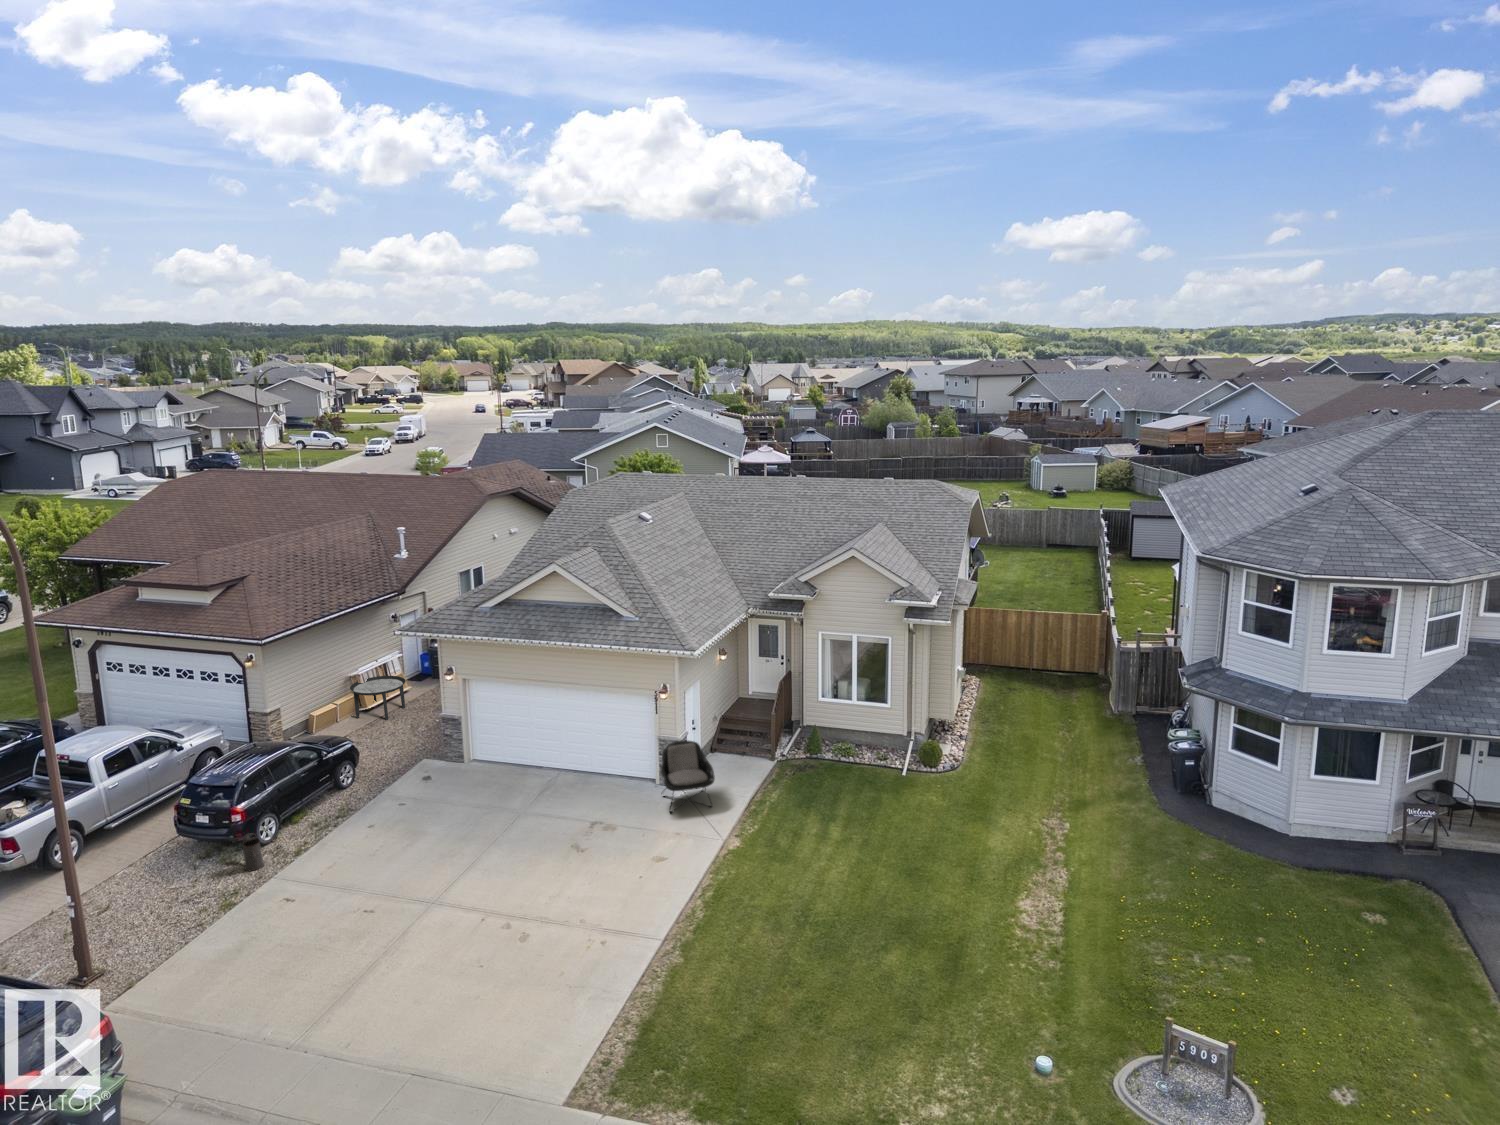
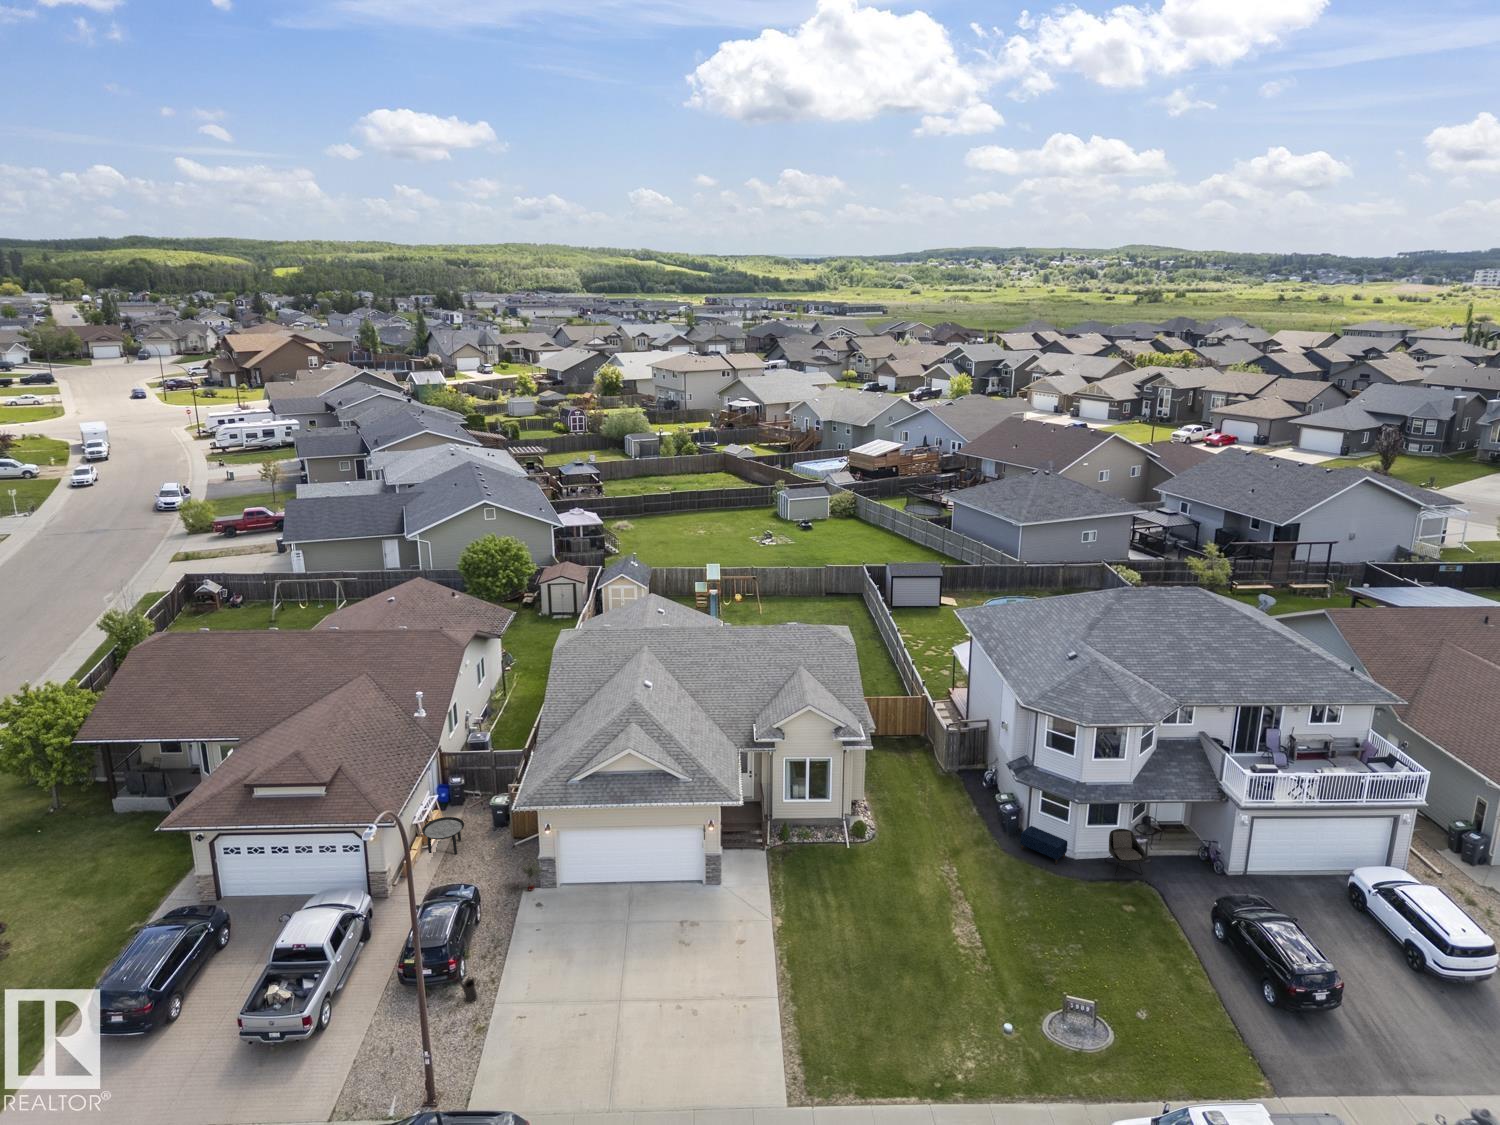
potted tree: none [426,720,454,765] -> present [522,860,542,891]
lounge chair: present [660,740,715,813] -> present [1105,829,1146,876]
bench: none [1190,773,1275,836] -> present [1020,826,1068,864]

